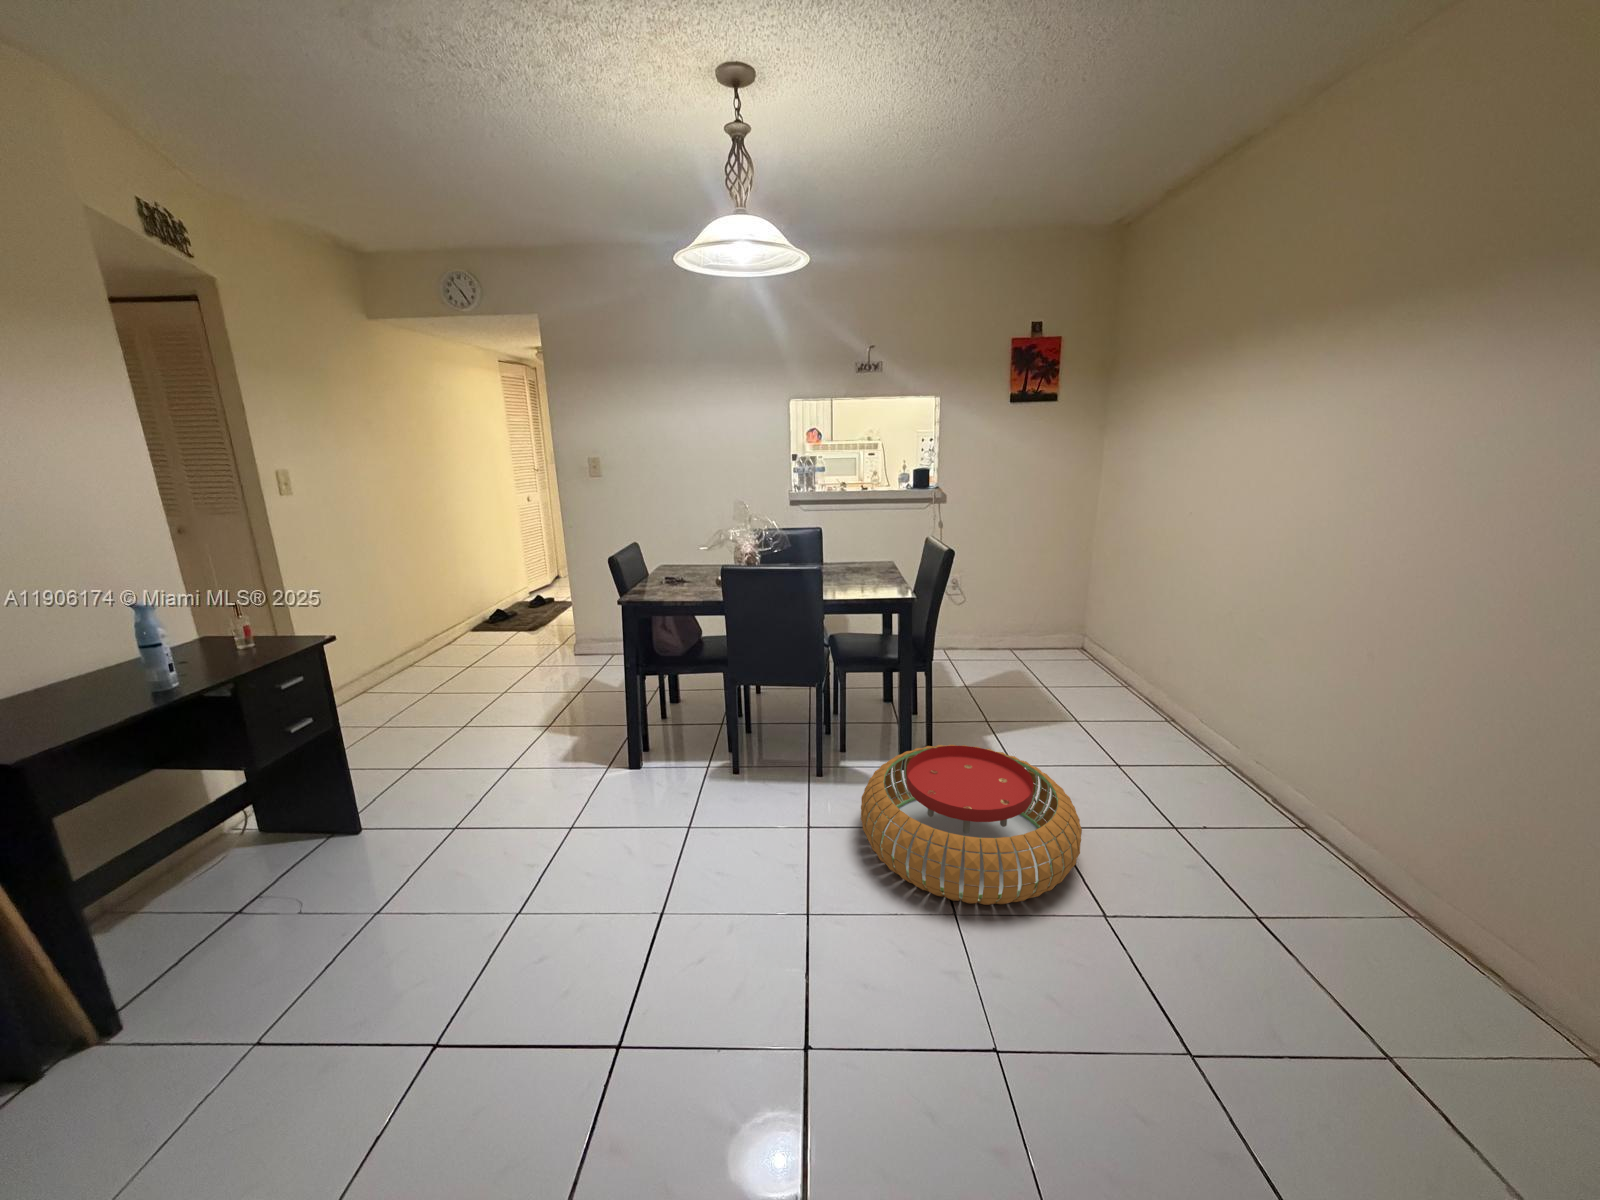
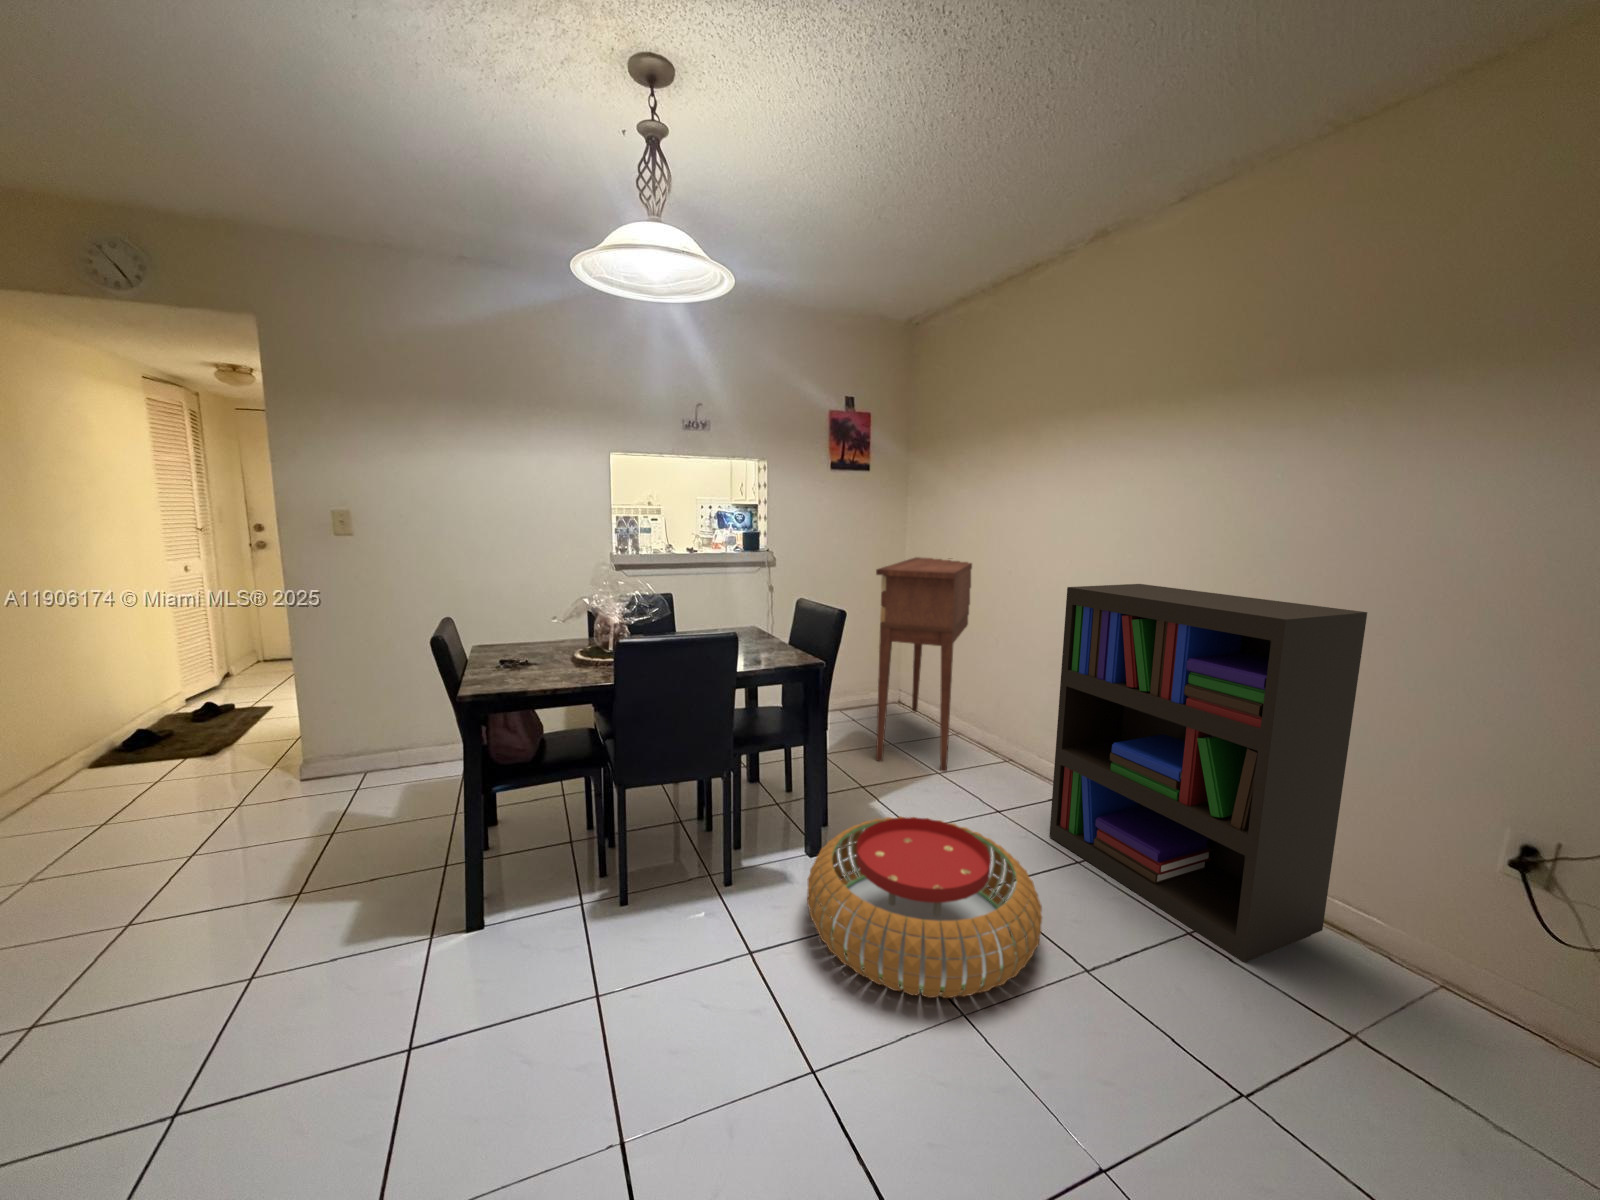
console table: none [1015,494,1175,721] -> present [876,557,972,772]
bookshelf: none [1161,531,1583,965] -> present [1049,584,1367,962]

